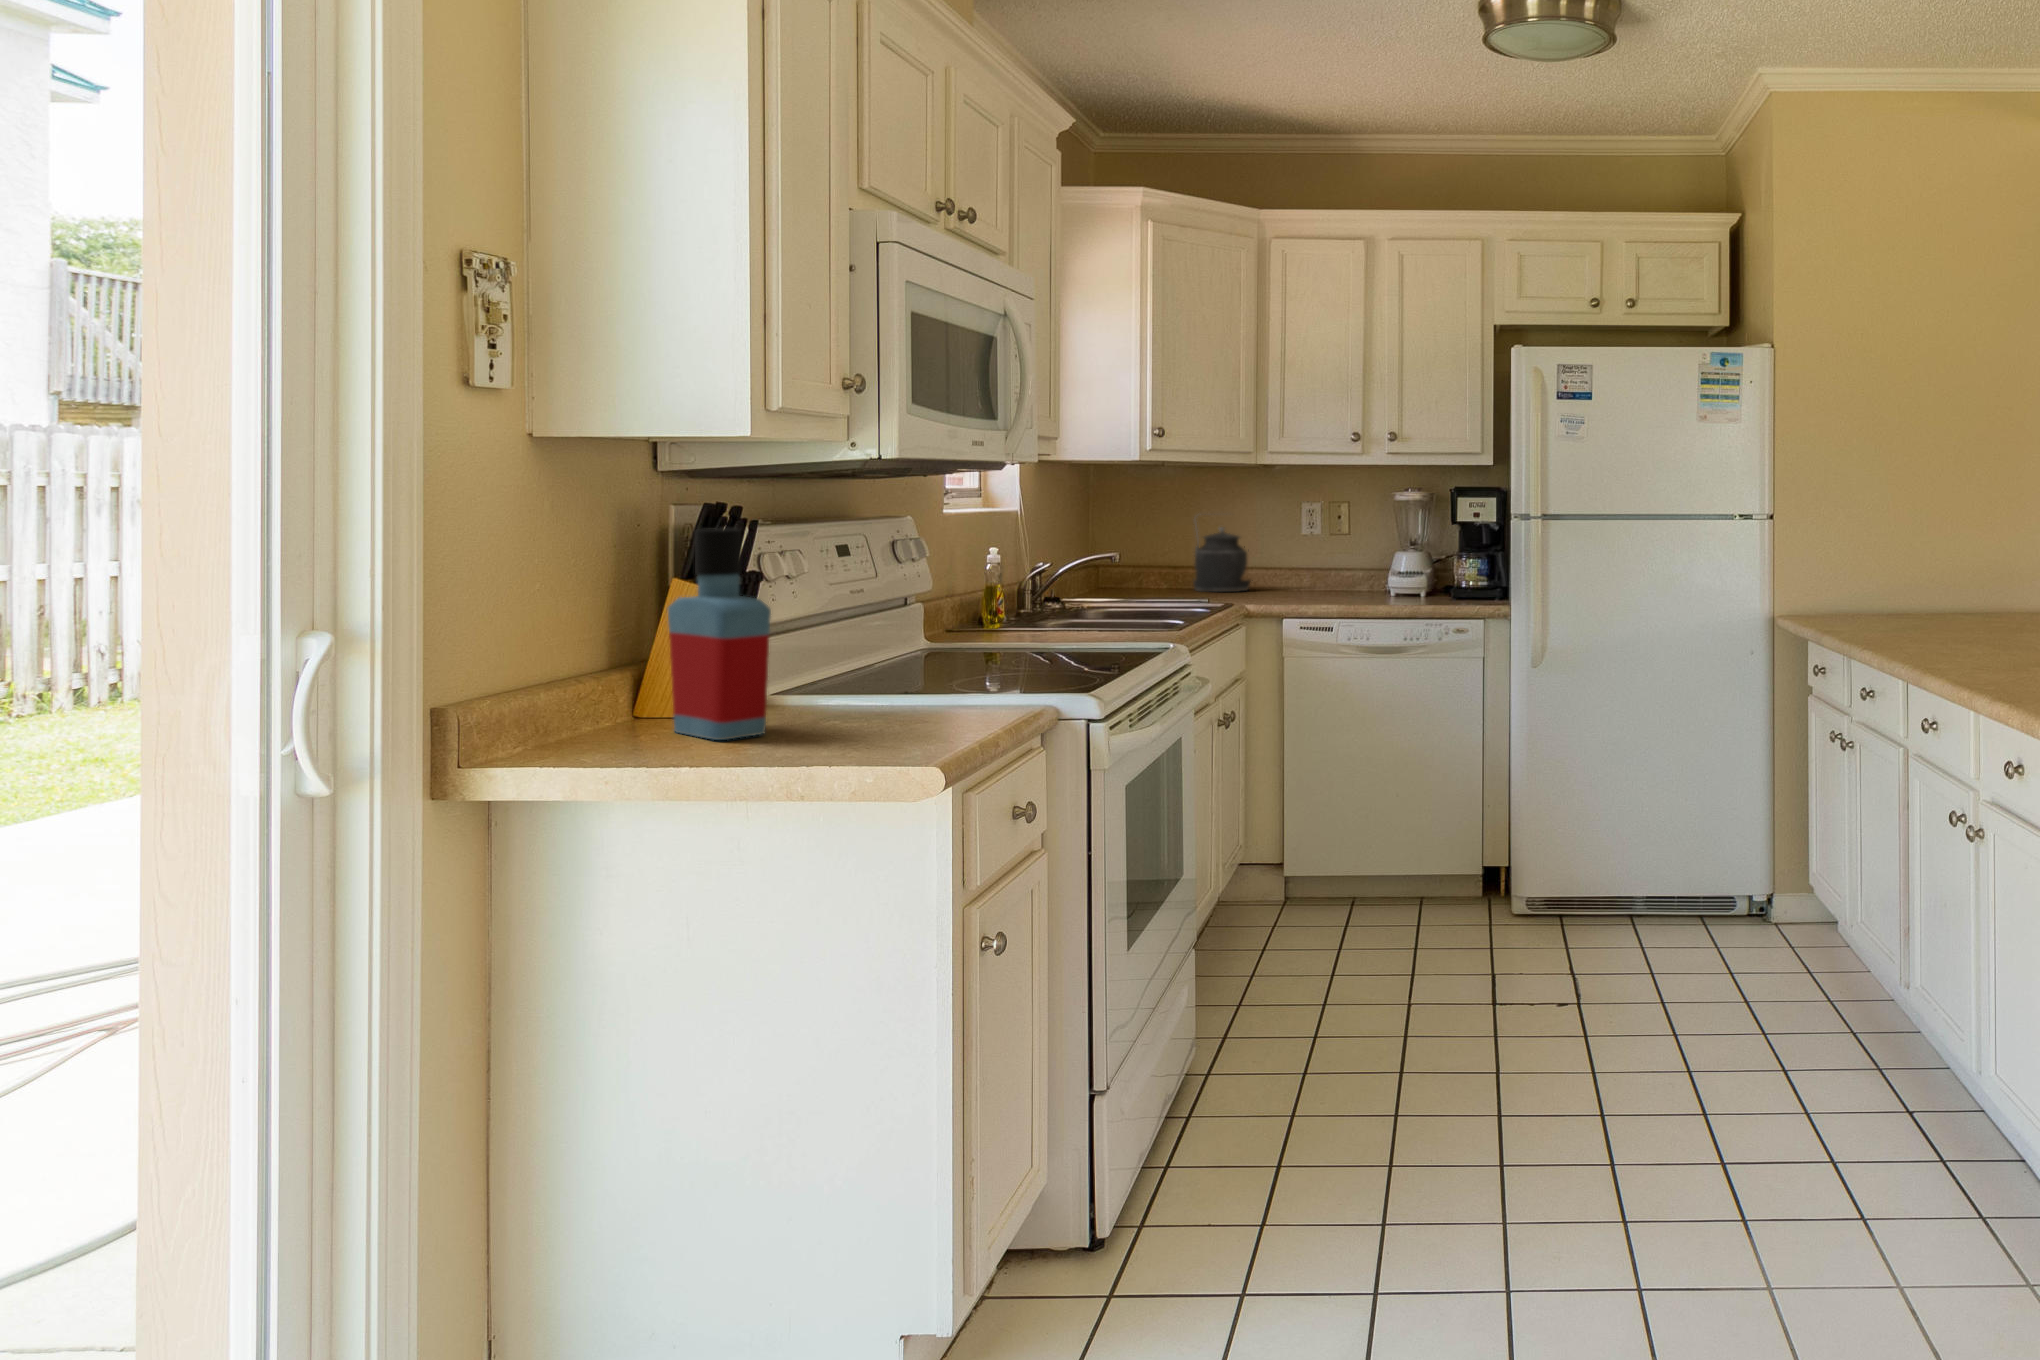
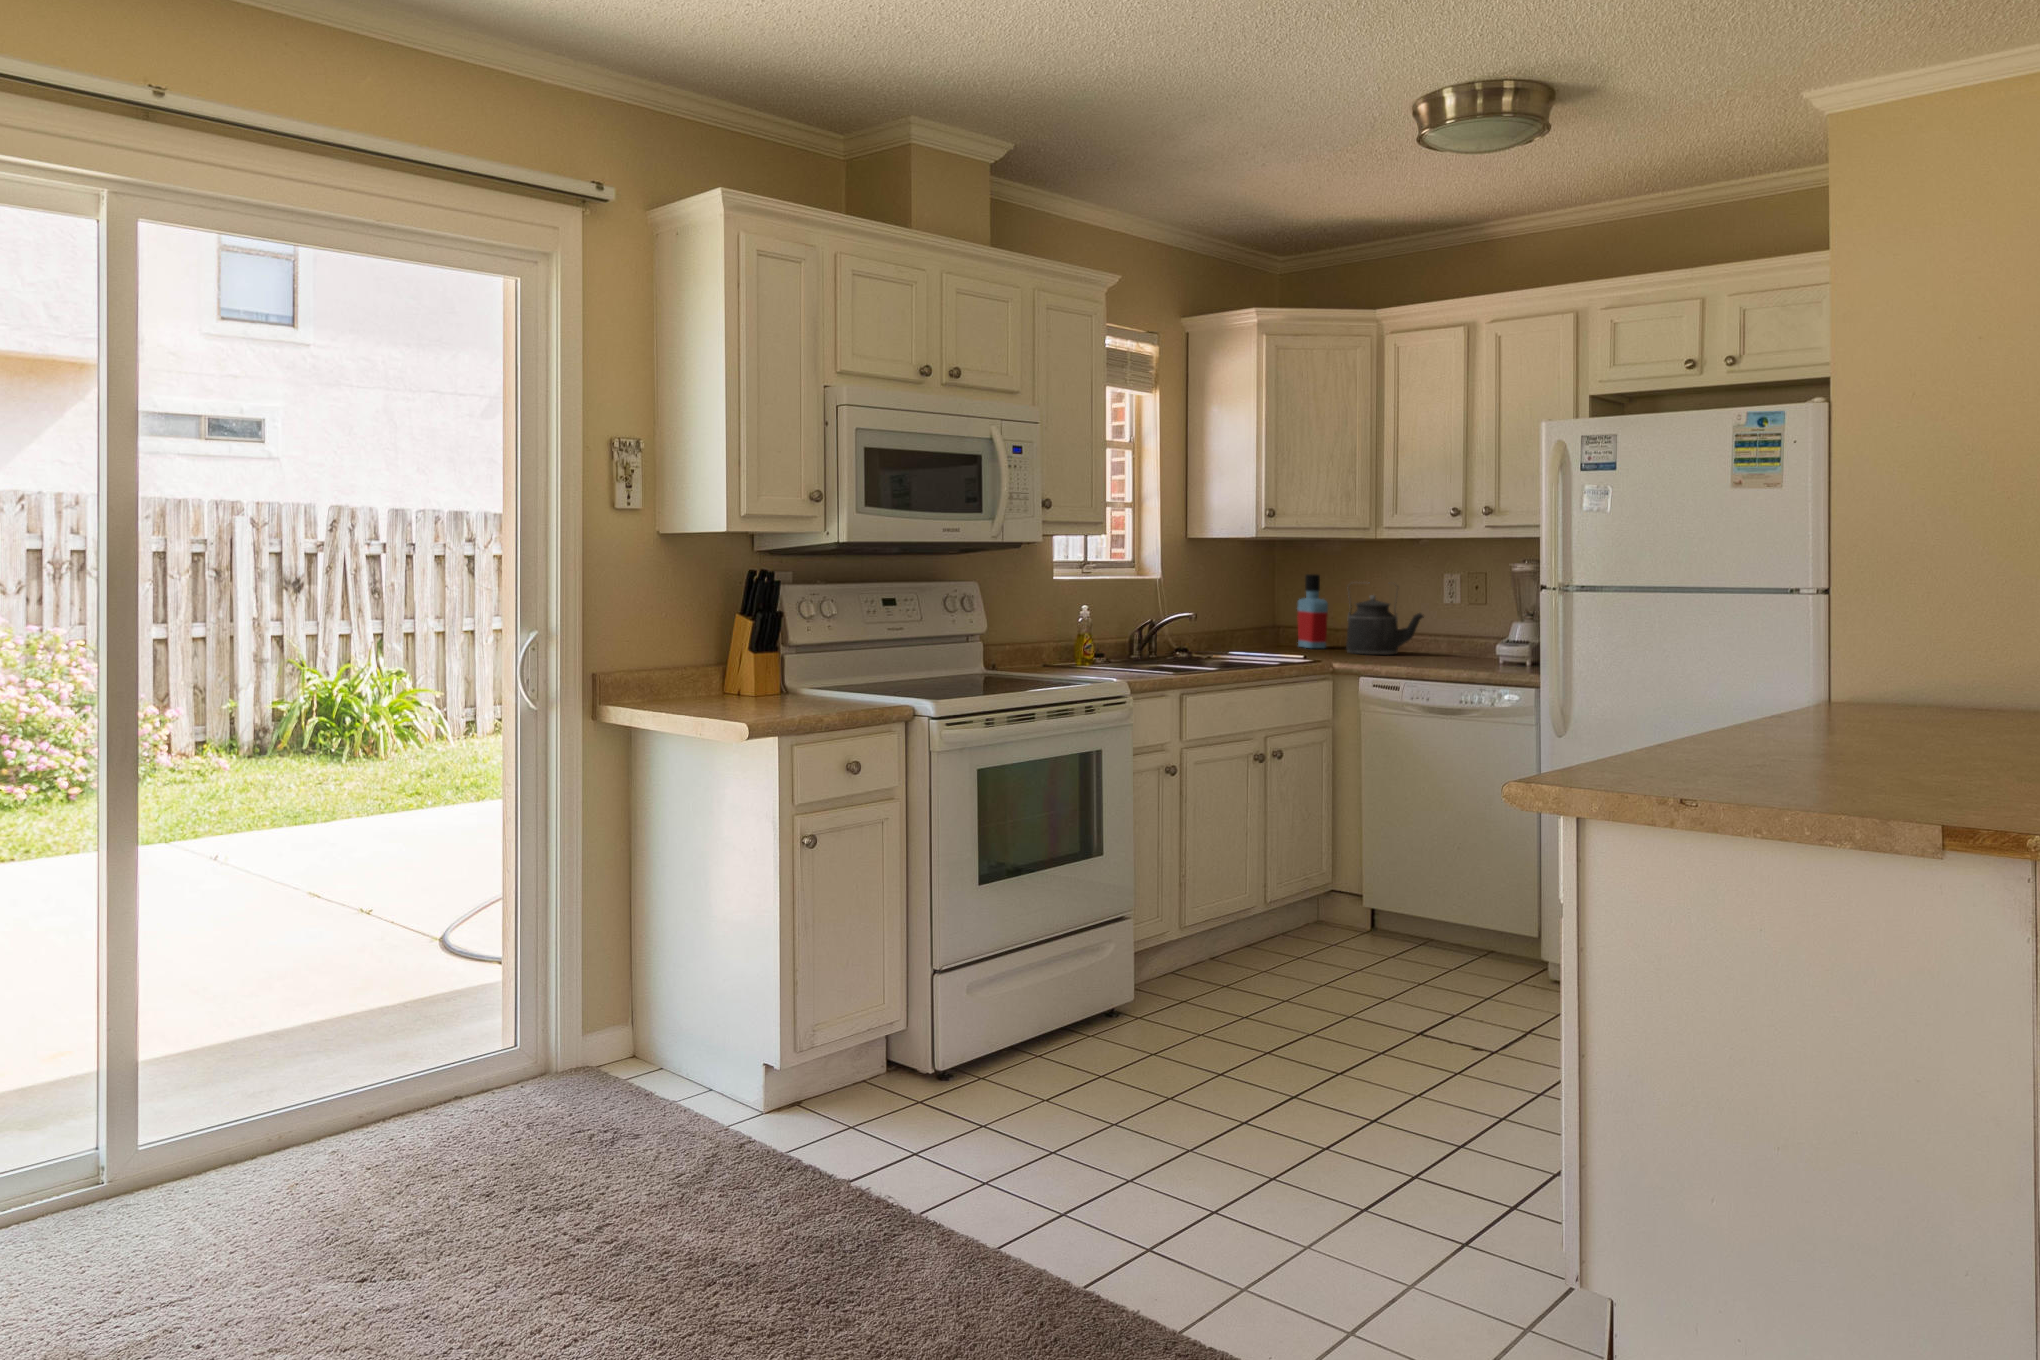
bottle: present [668,528,771,740] -> present [1297,574,1328,648]

